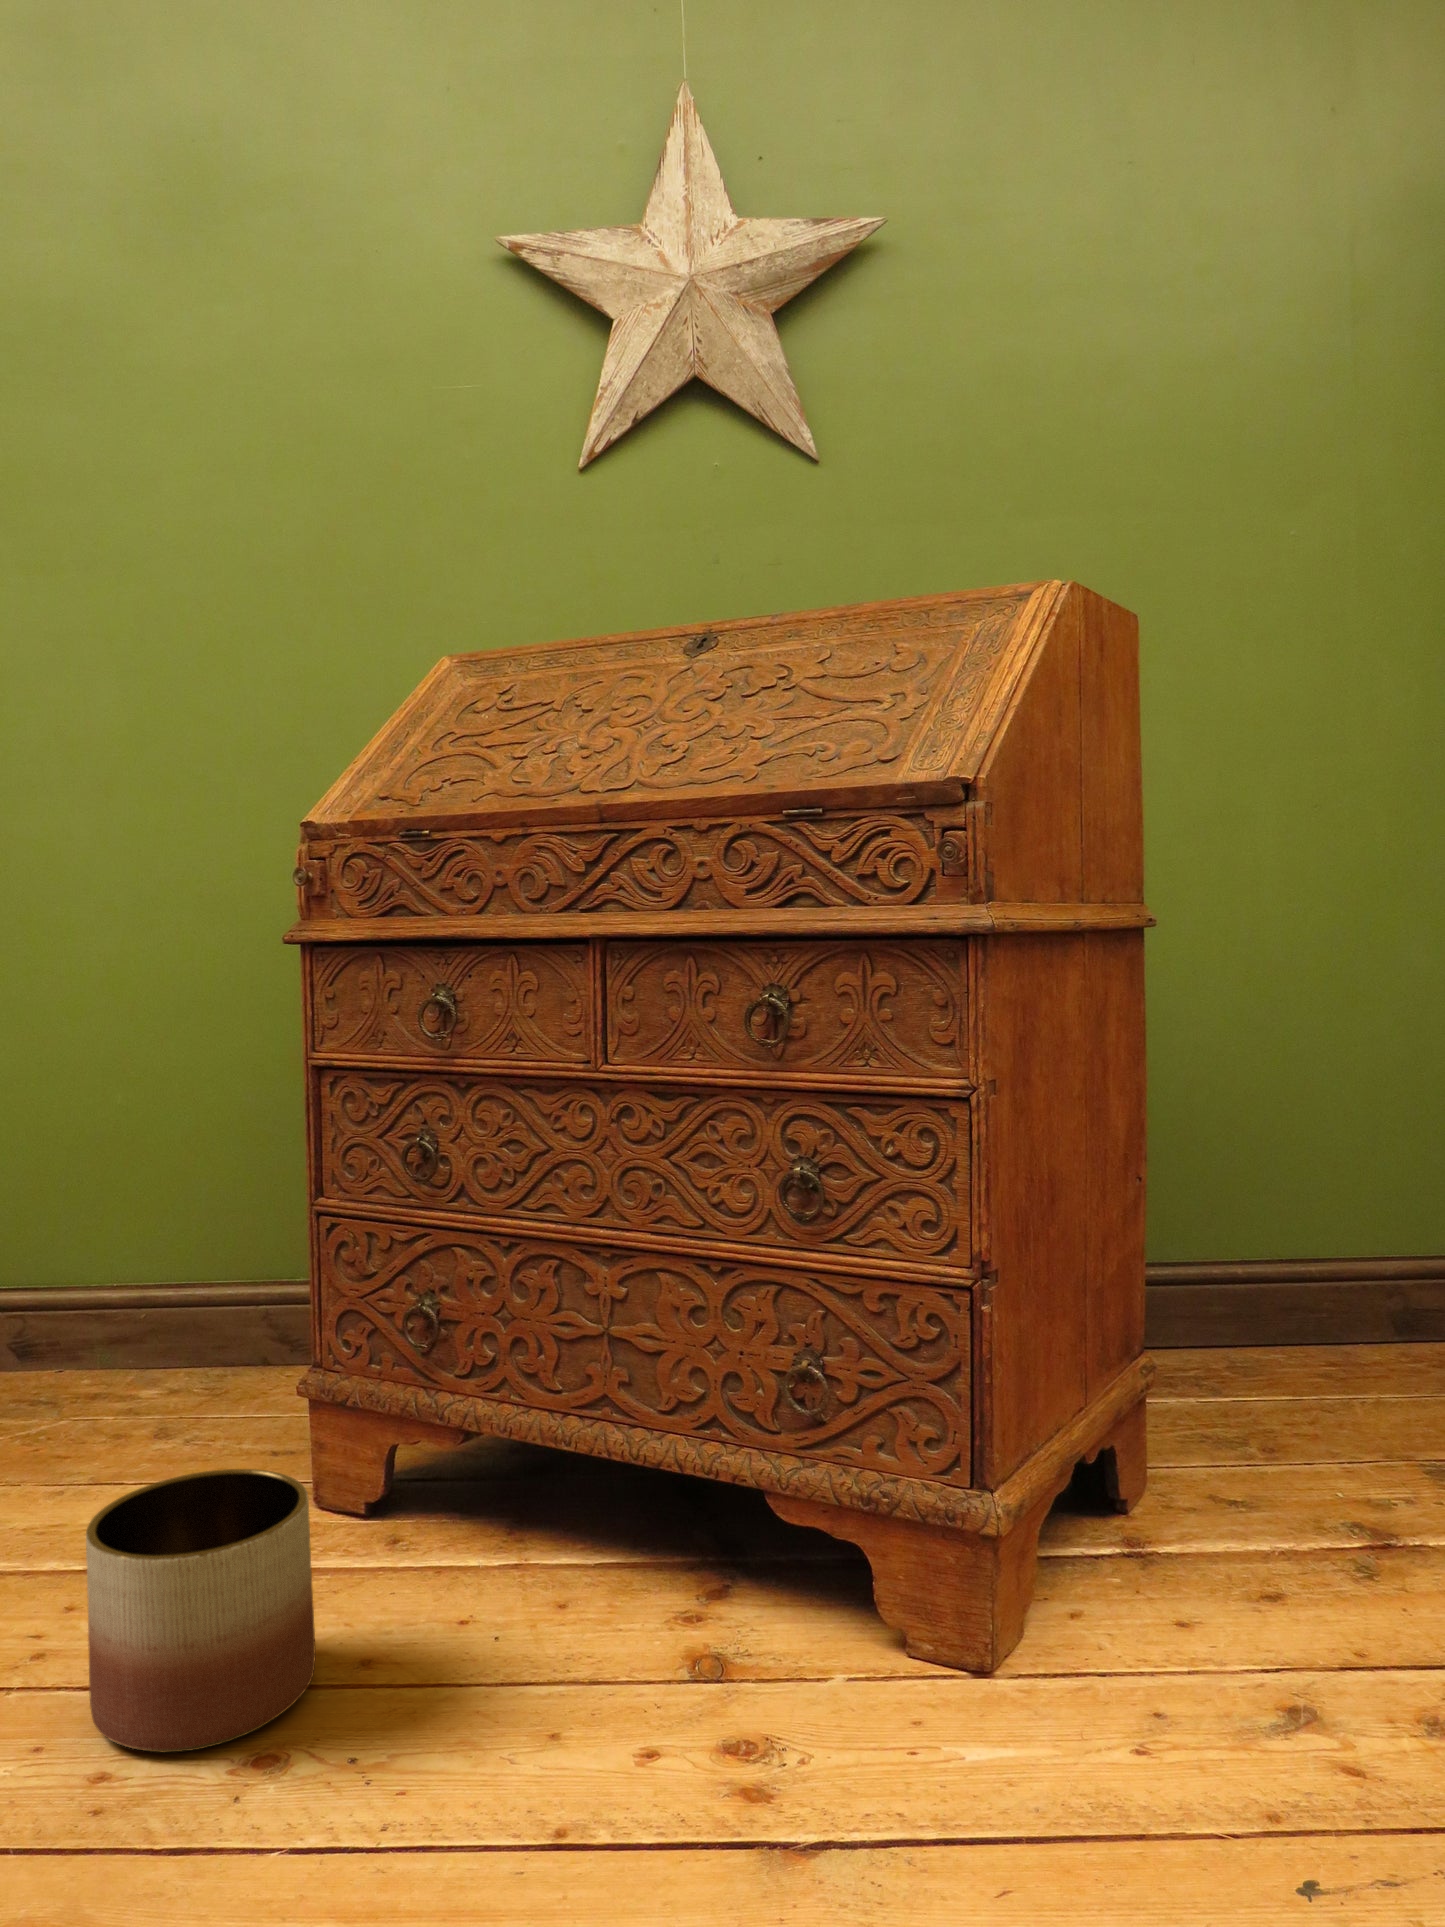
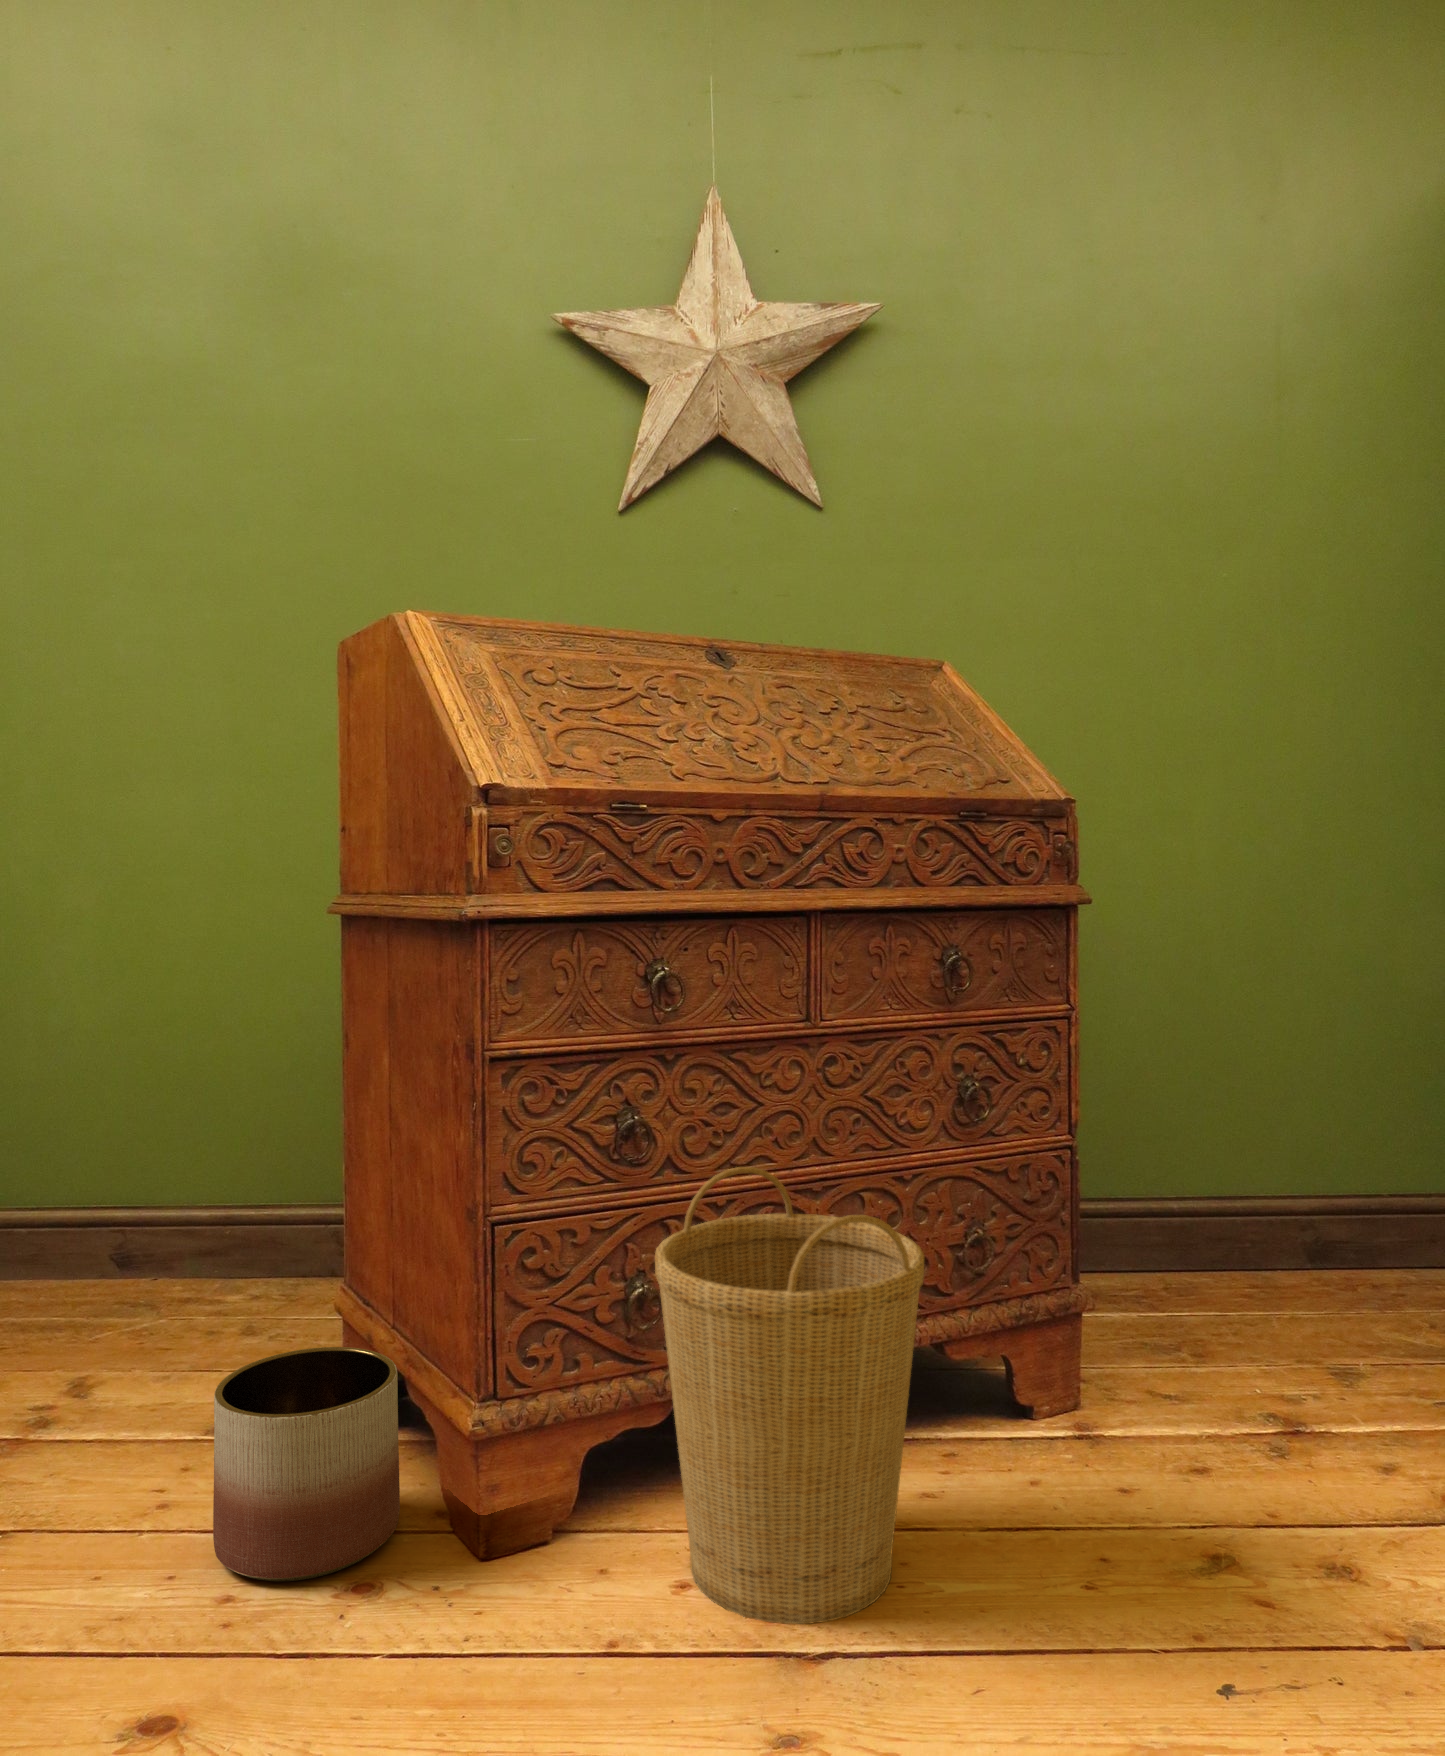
basket: none [610,1250,938,1803] -> present [655,1167,924,1624]

